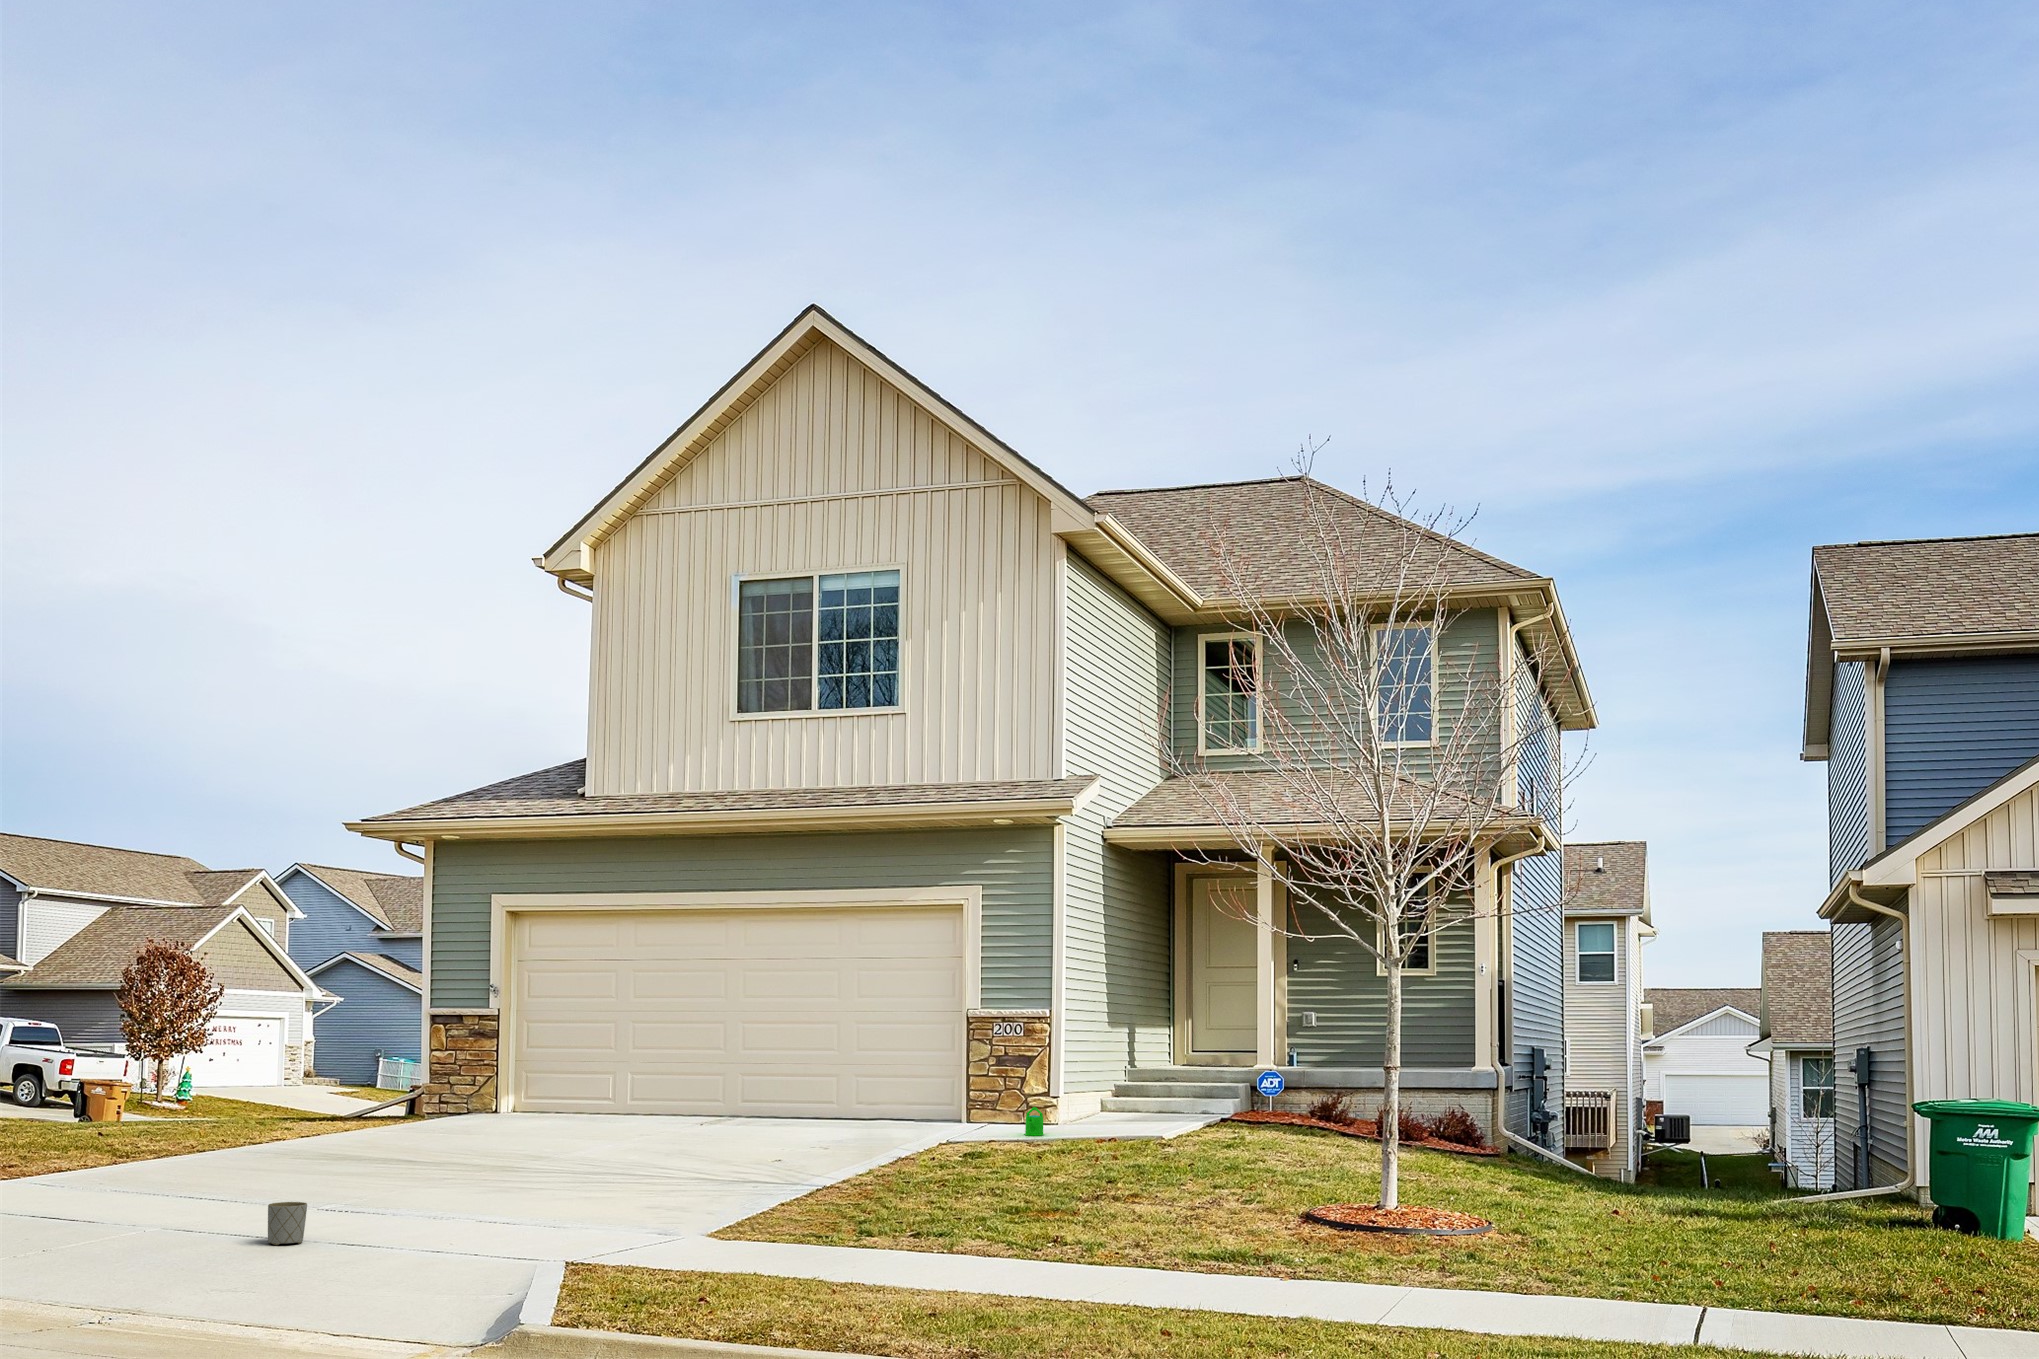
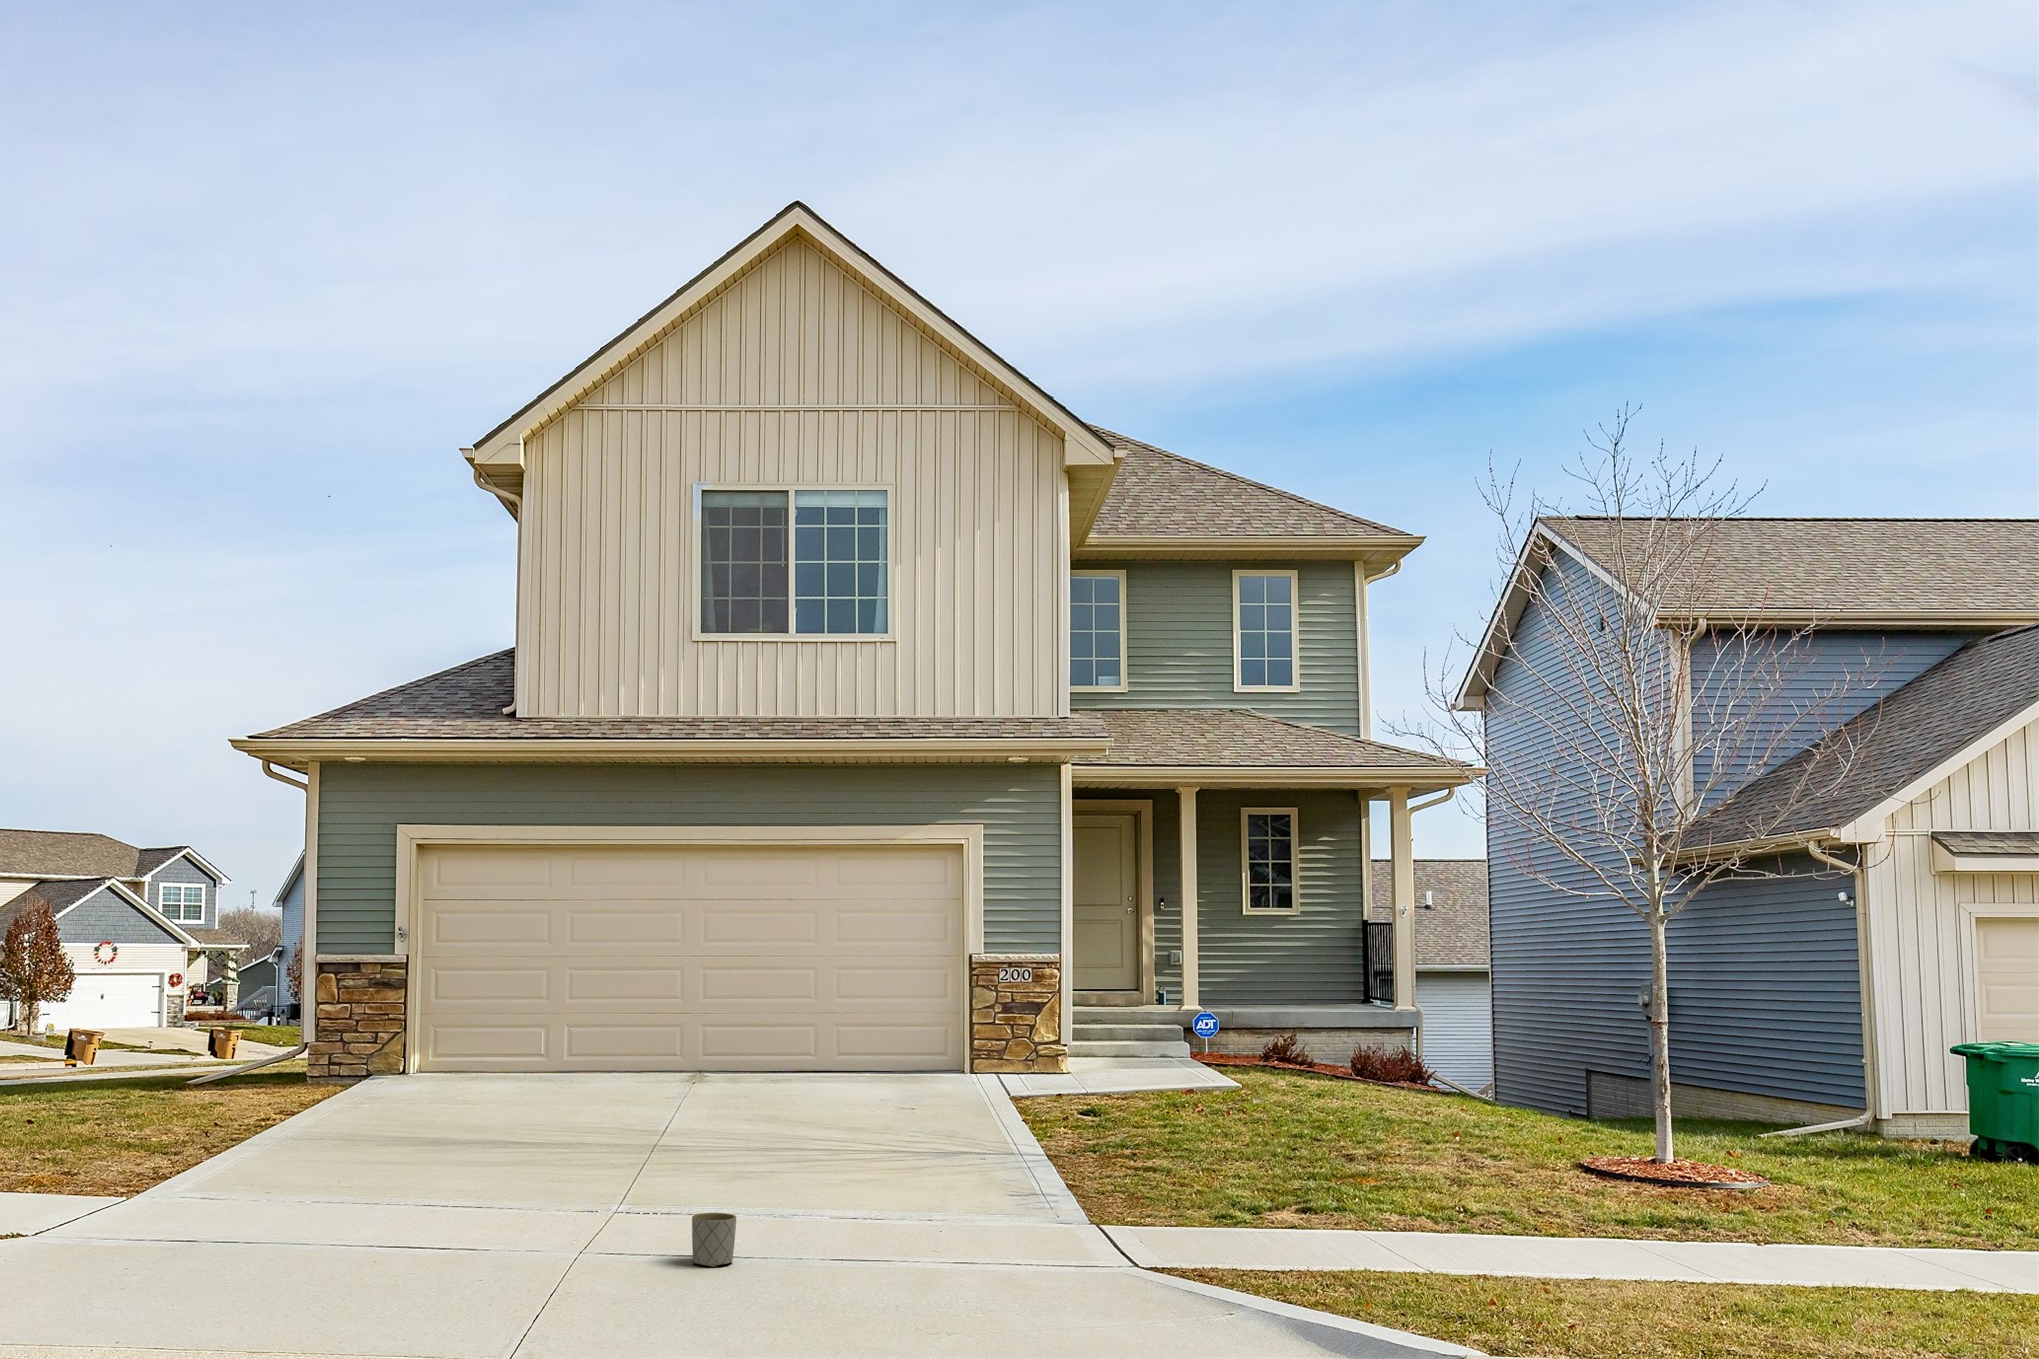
watering can: present [1024,1107,1044,1136] -> none [1040,1056,1062,1085]

